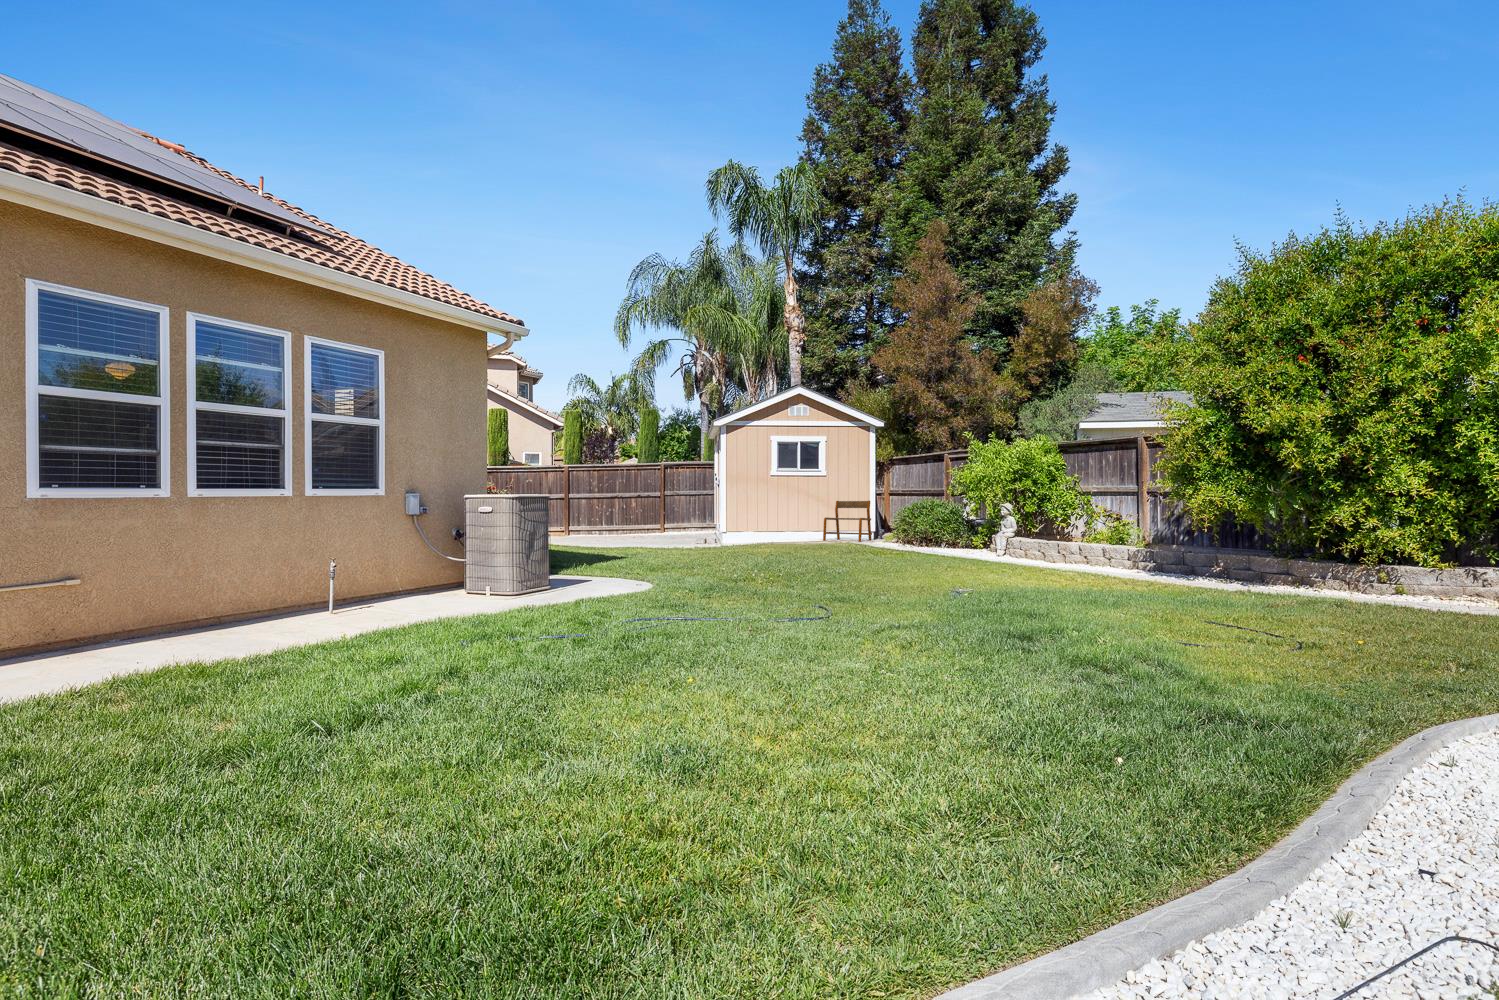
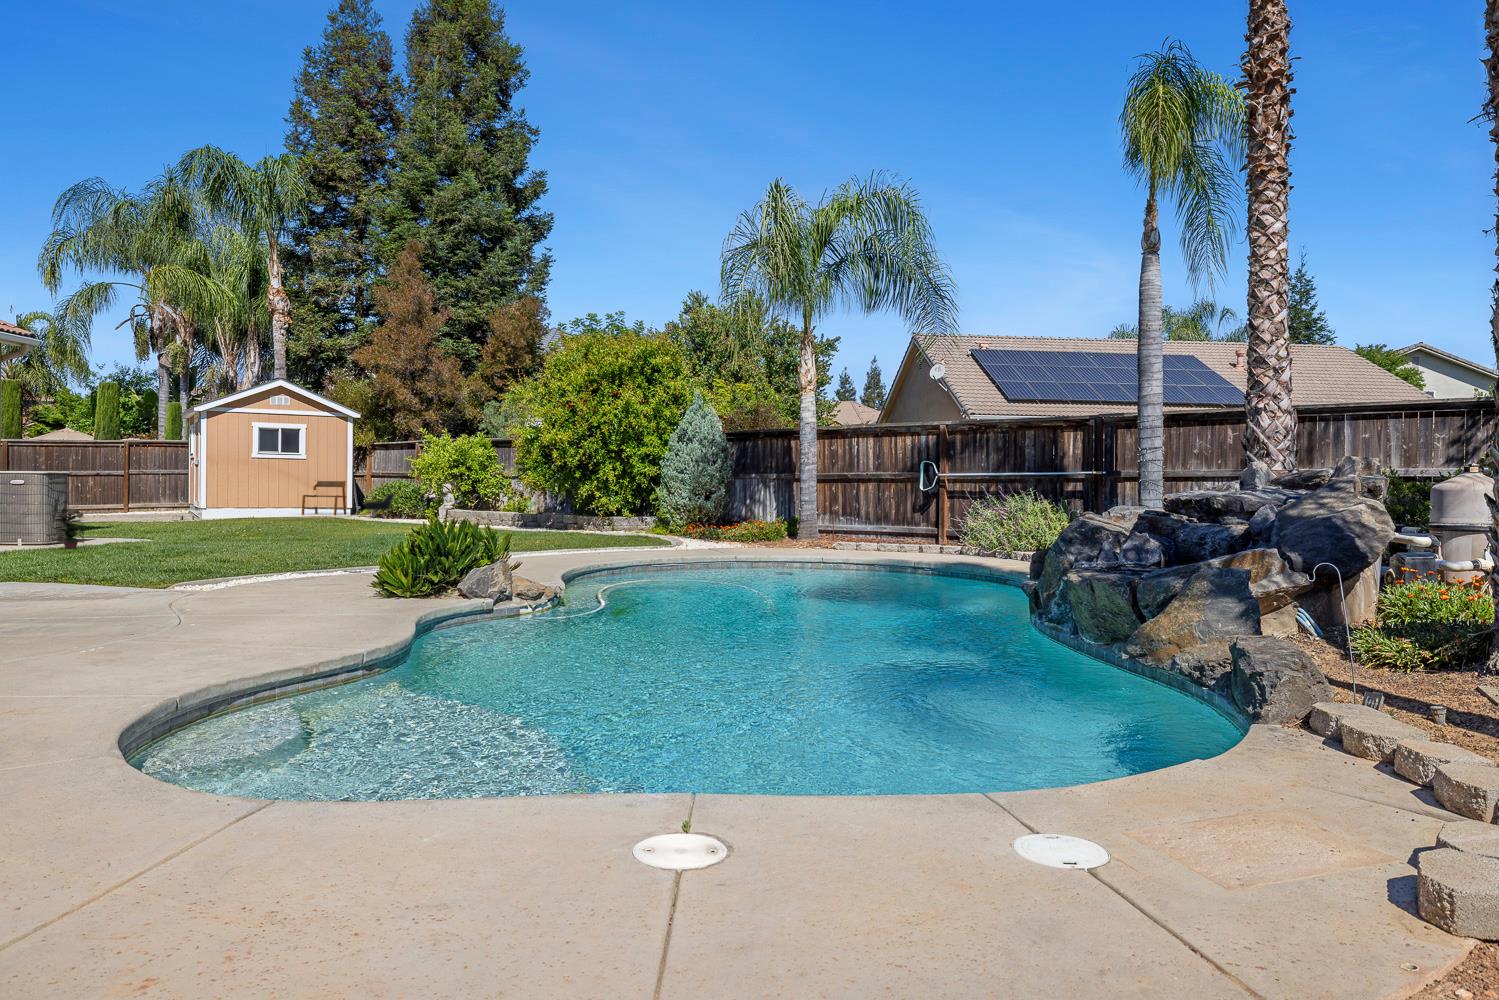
lounge chair: none [892,516,930,546] -> present [364,494,394,516]
decorative plant: none [469,551,518,617] -> present [53,509,84,548]

